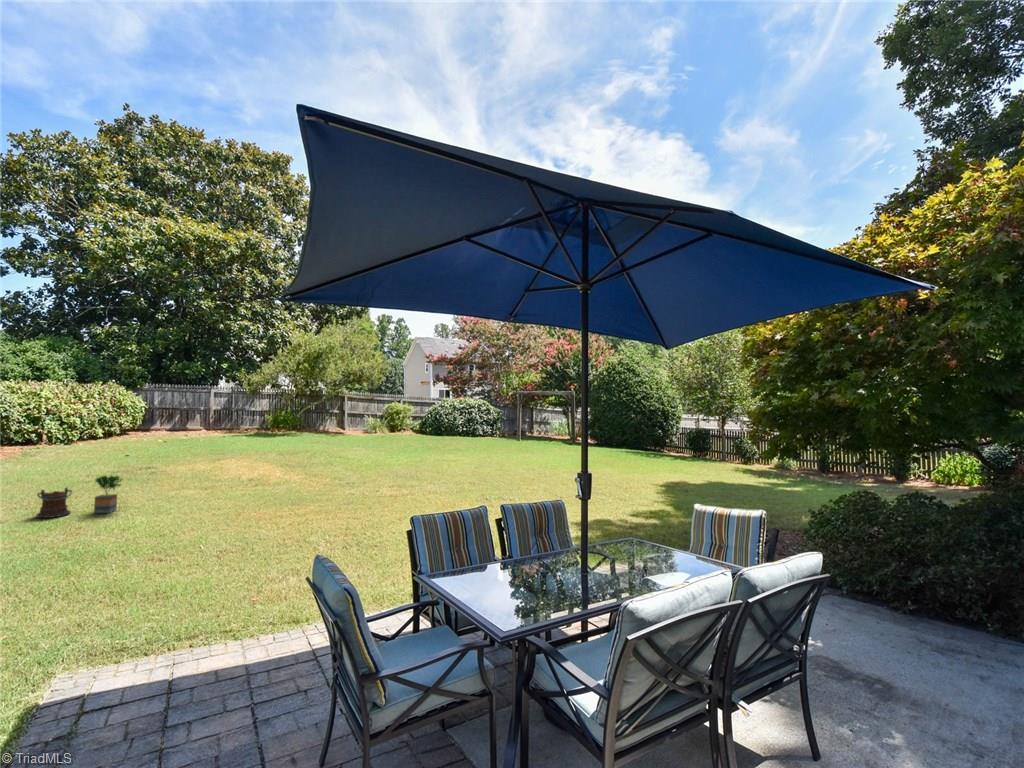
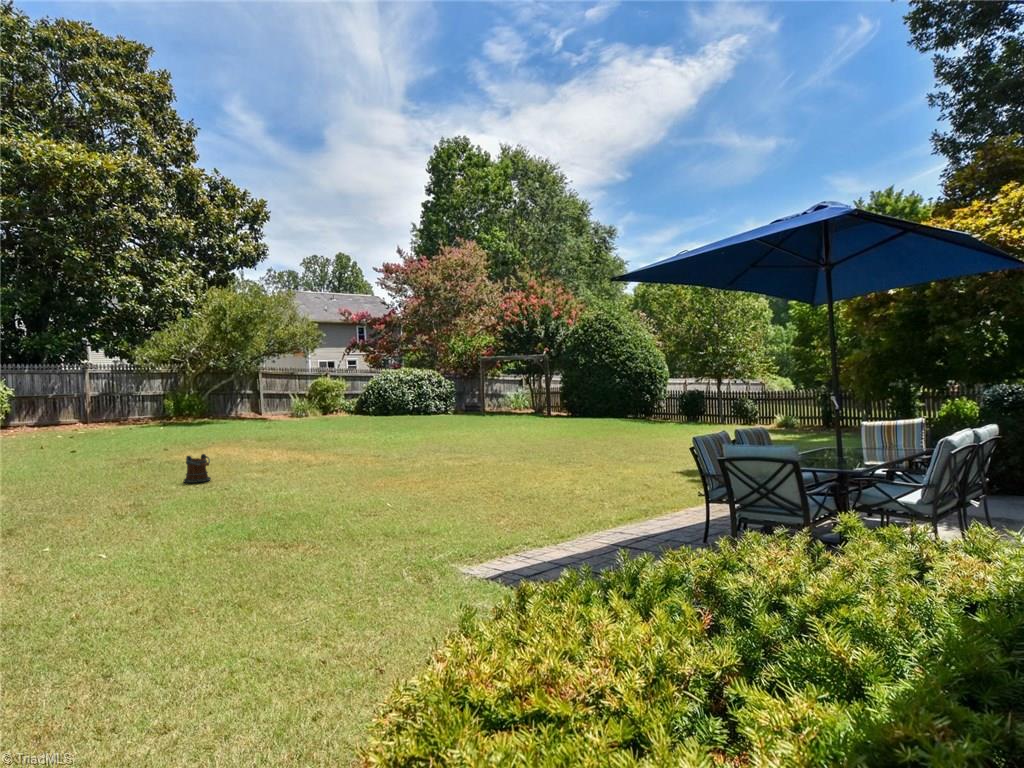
potted tree: present [94,476,122,513] -> none [224,441,251,478]

